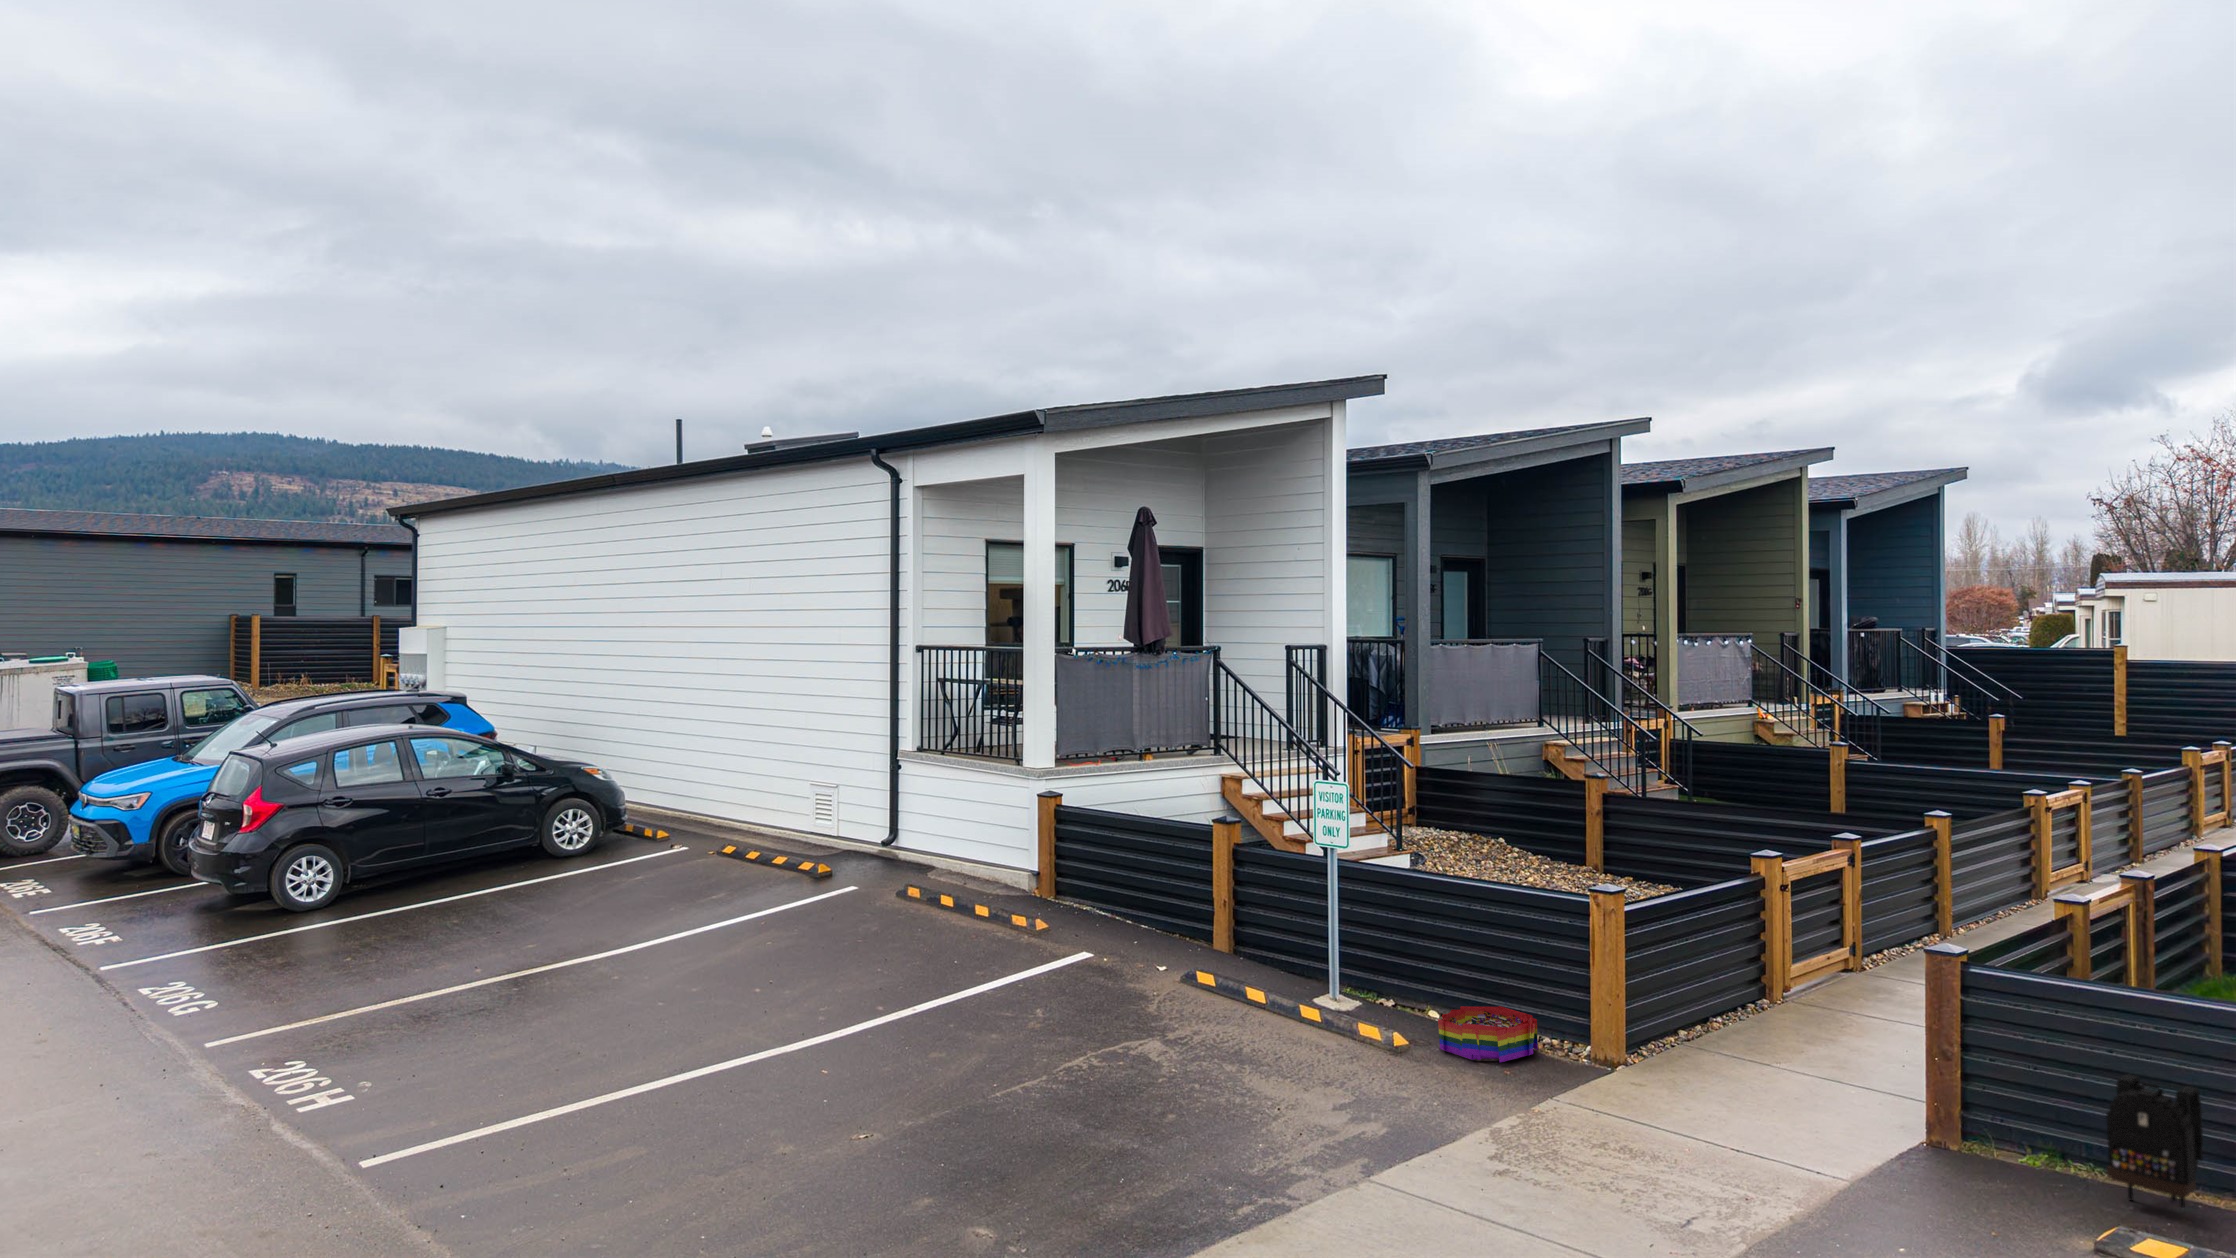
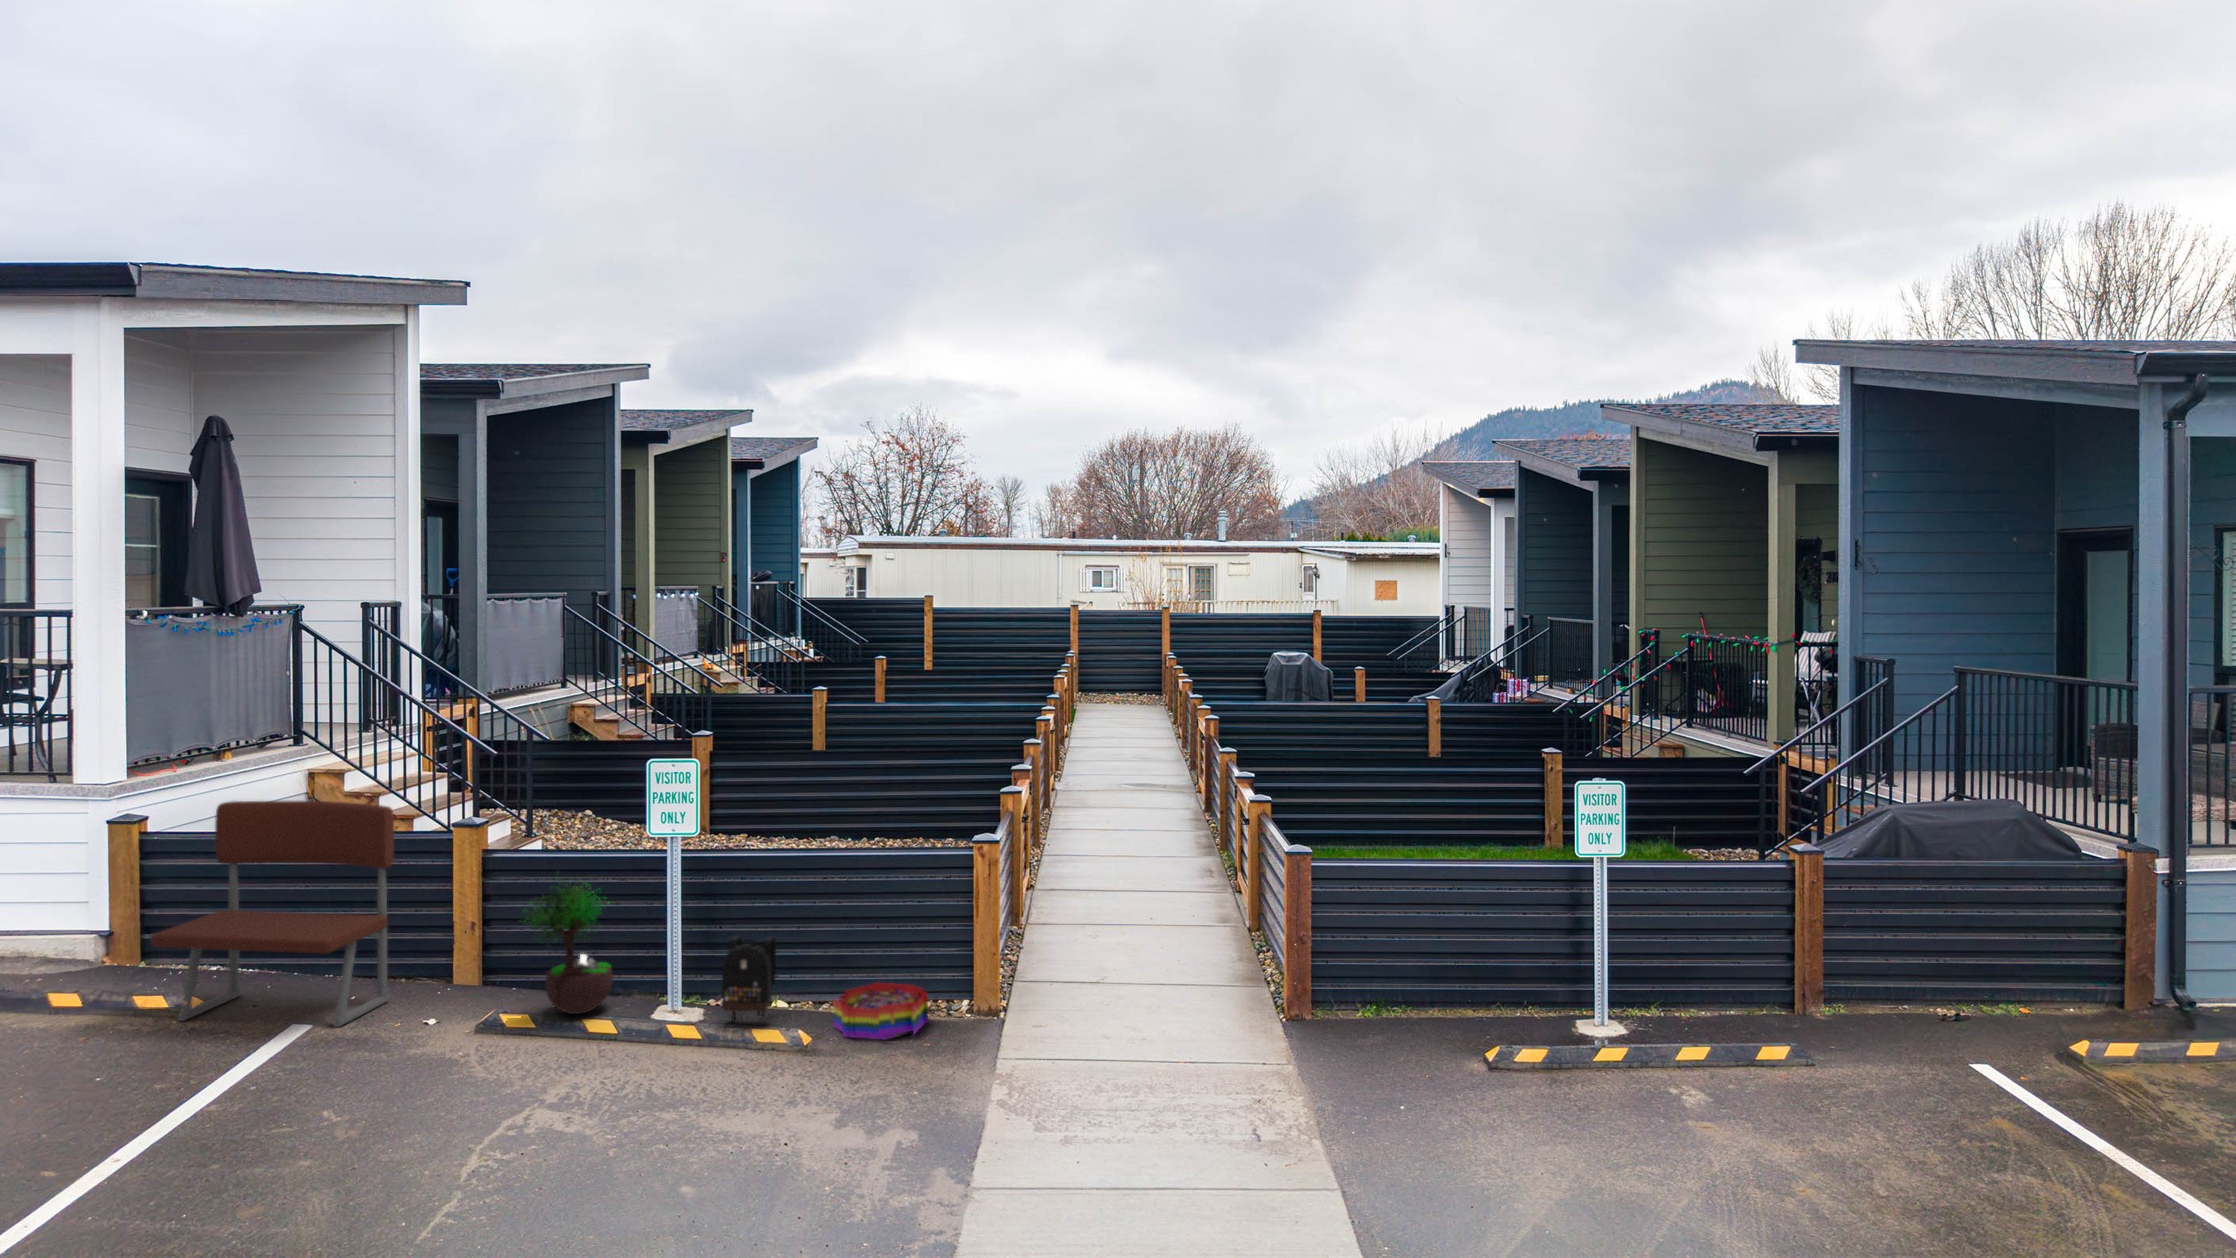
bench: none [1022,784,1167,963] -> present [151,801,394,1027]
potted tree: none [1213,857,1300,987] -> present [524,881,612,1014]
backpack: present [2106,1074,2203,1207] -> present [721,935,776,1021]

